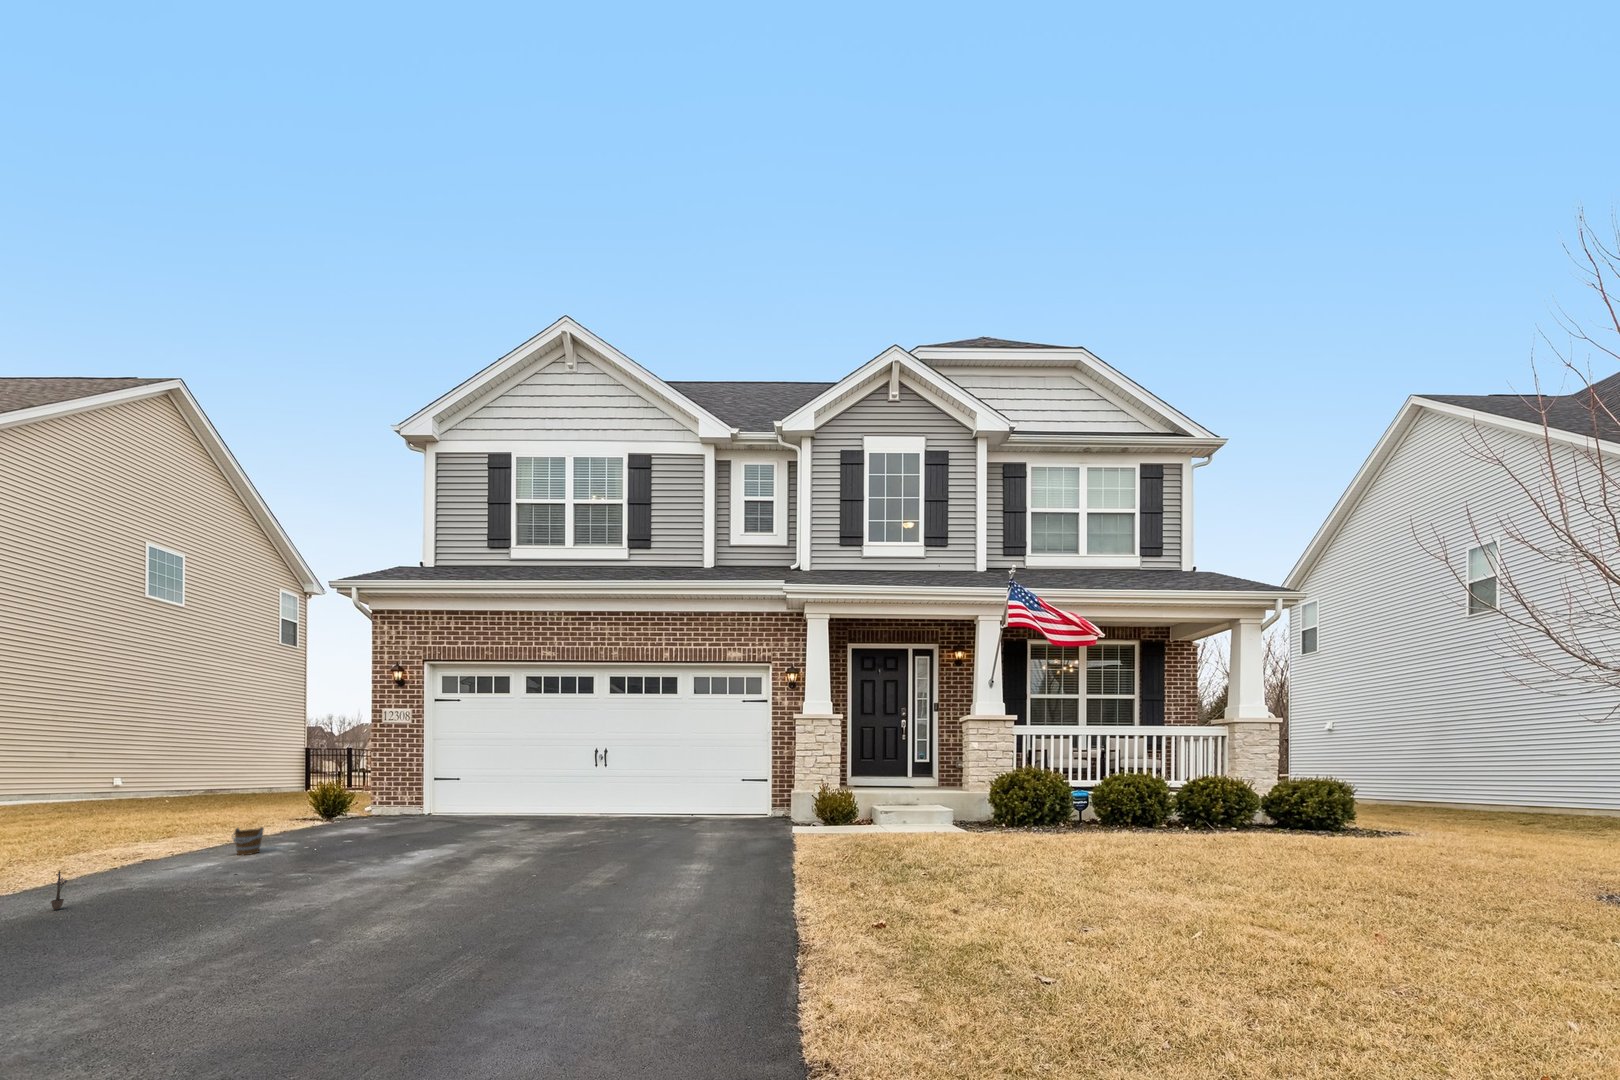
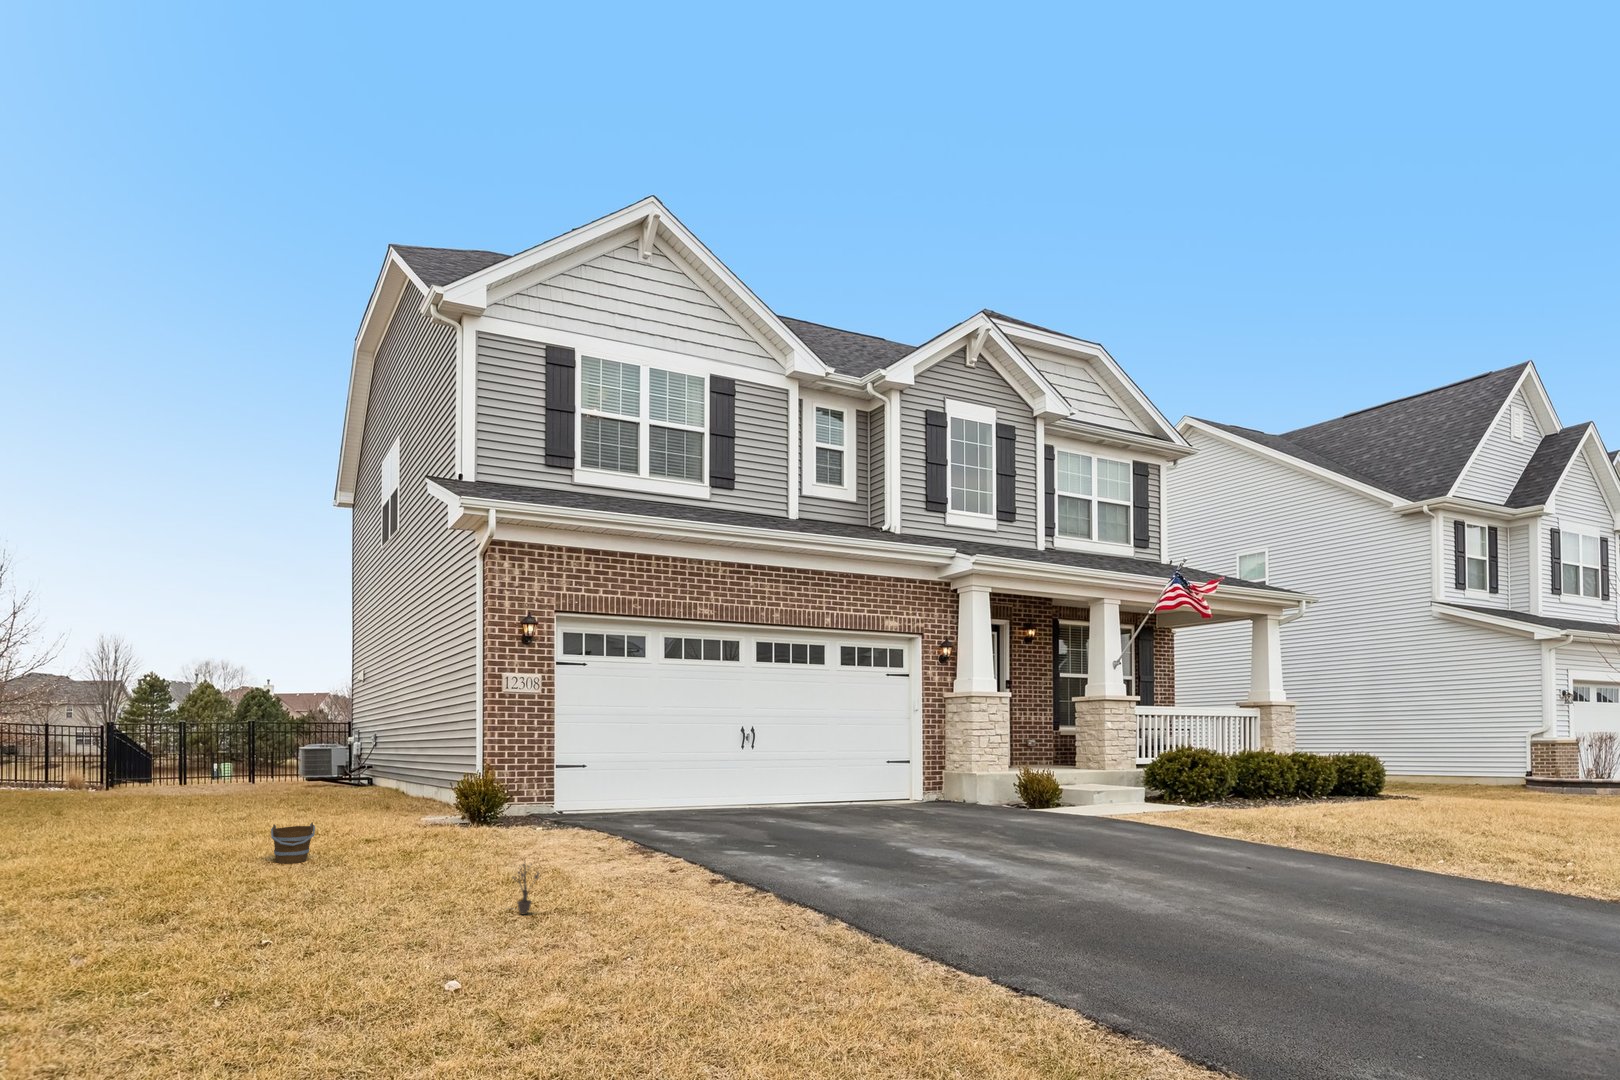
bucket: present [232,827,264,855] -> present [271,822,315,864]

